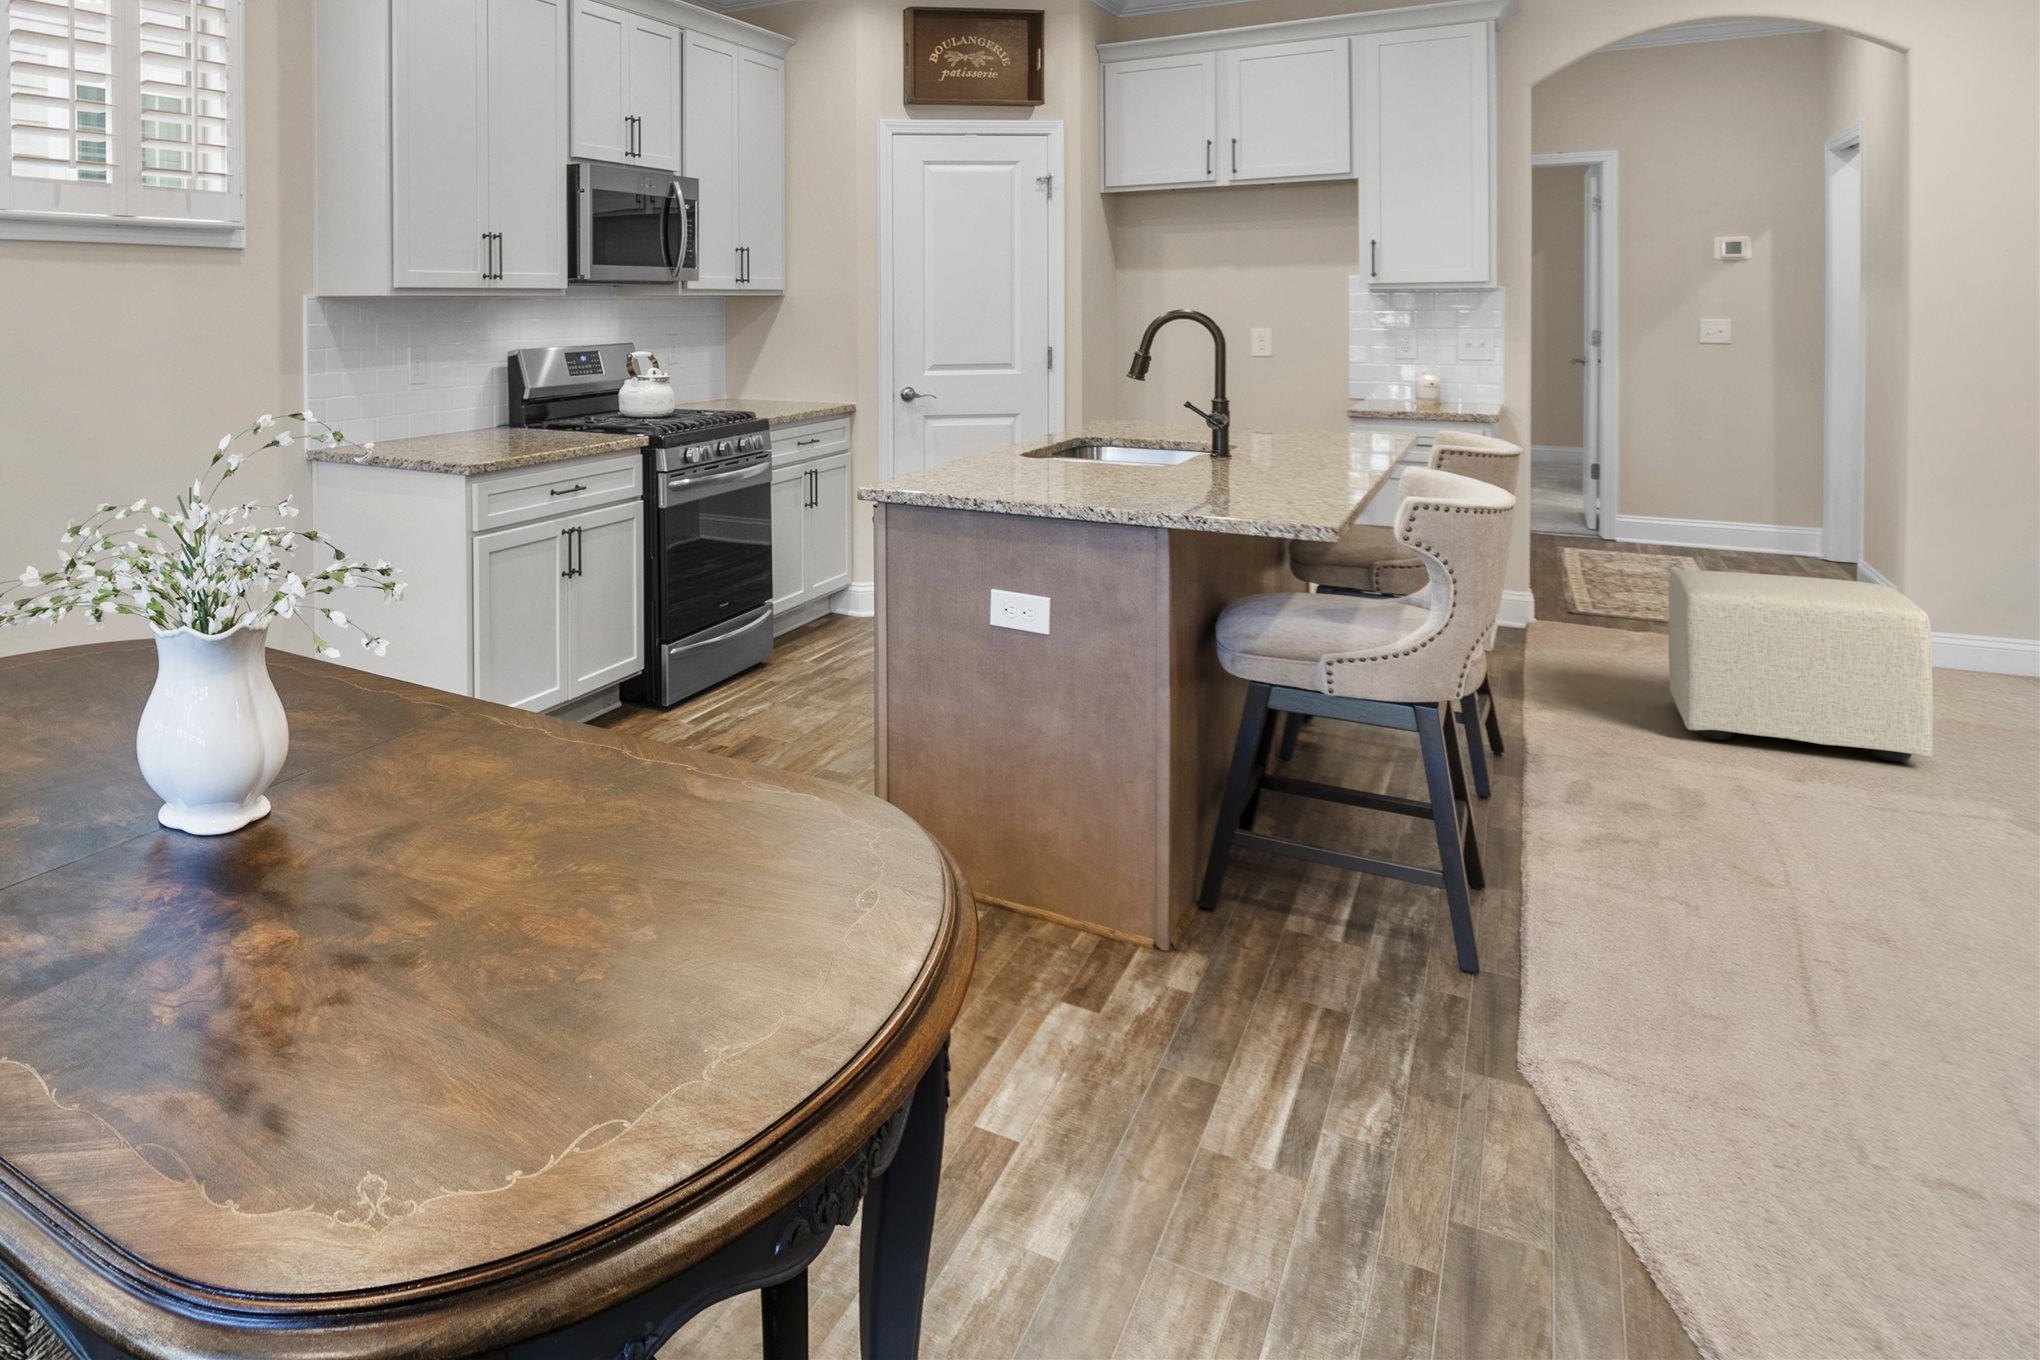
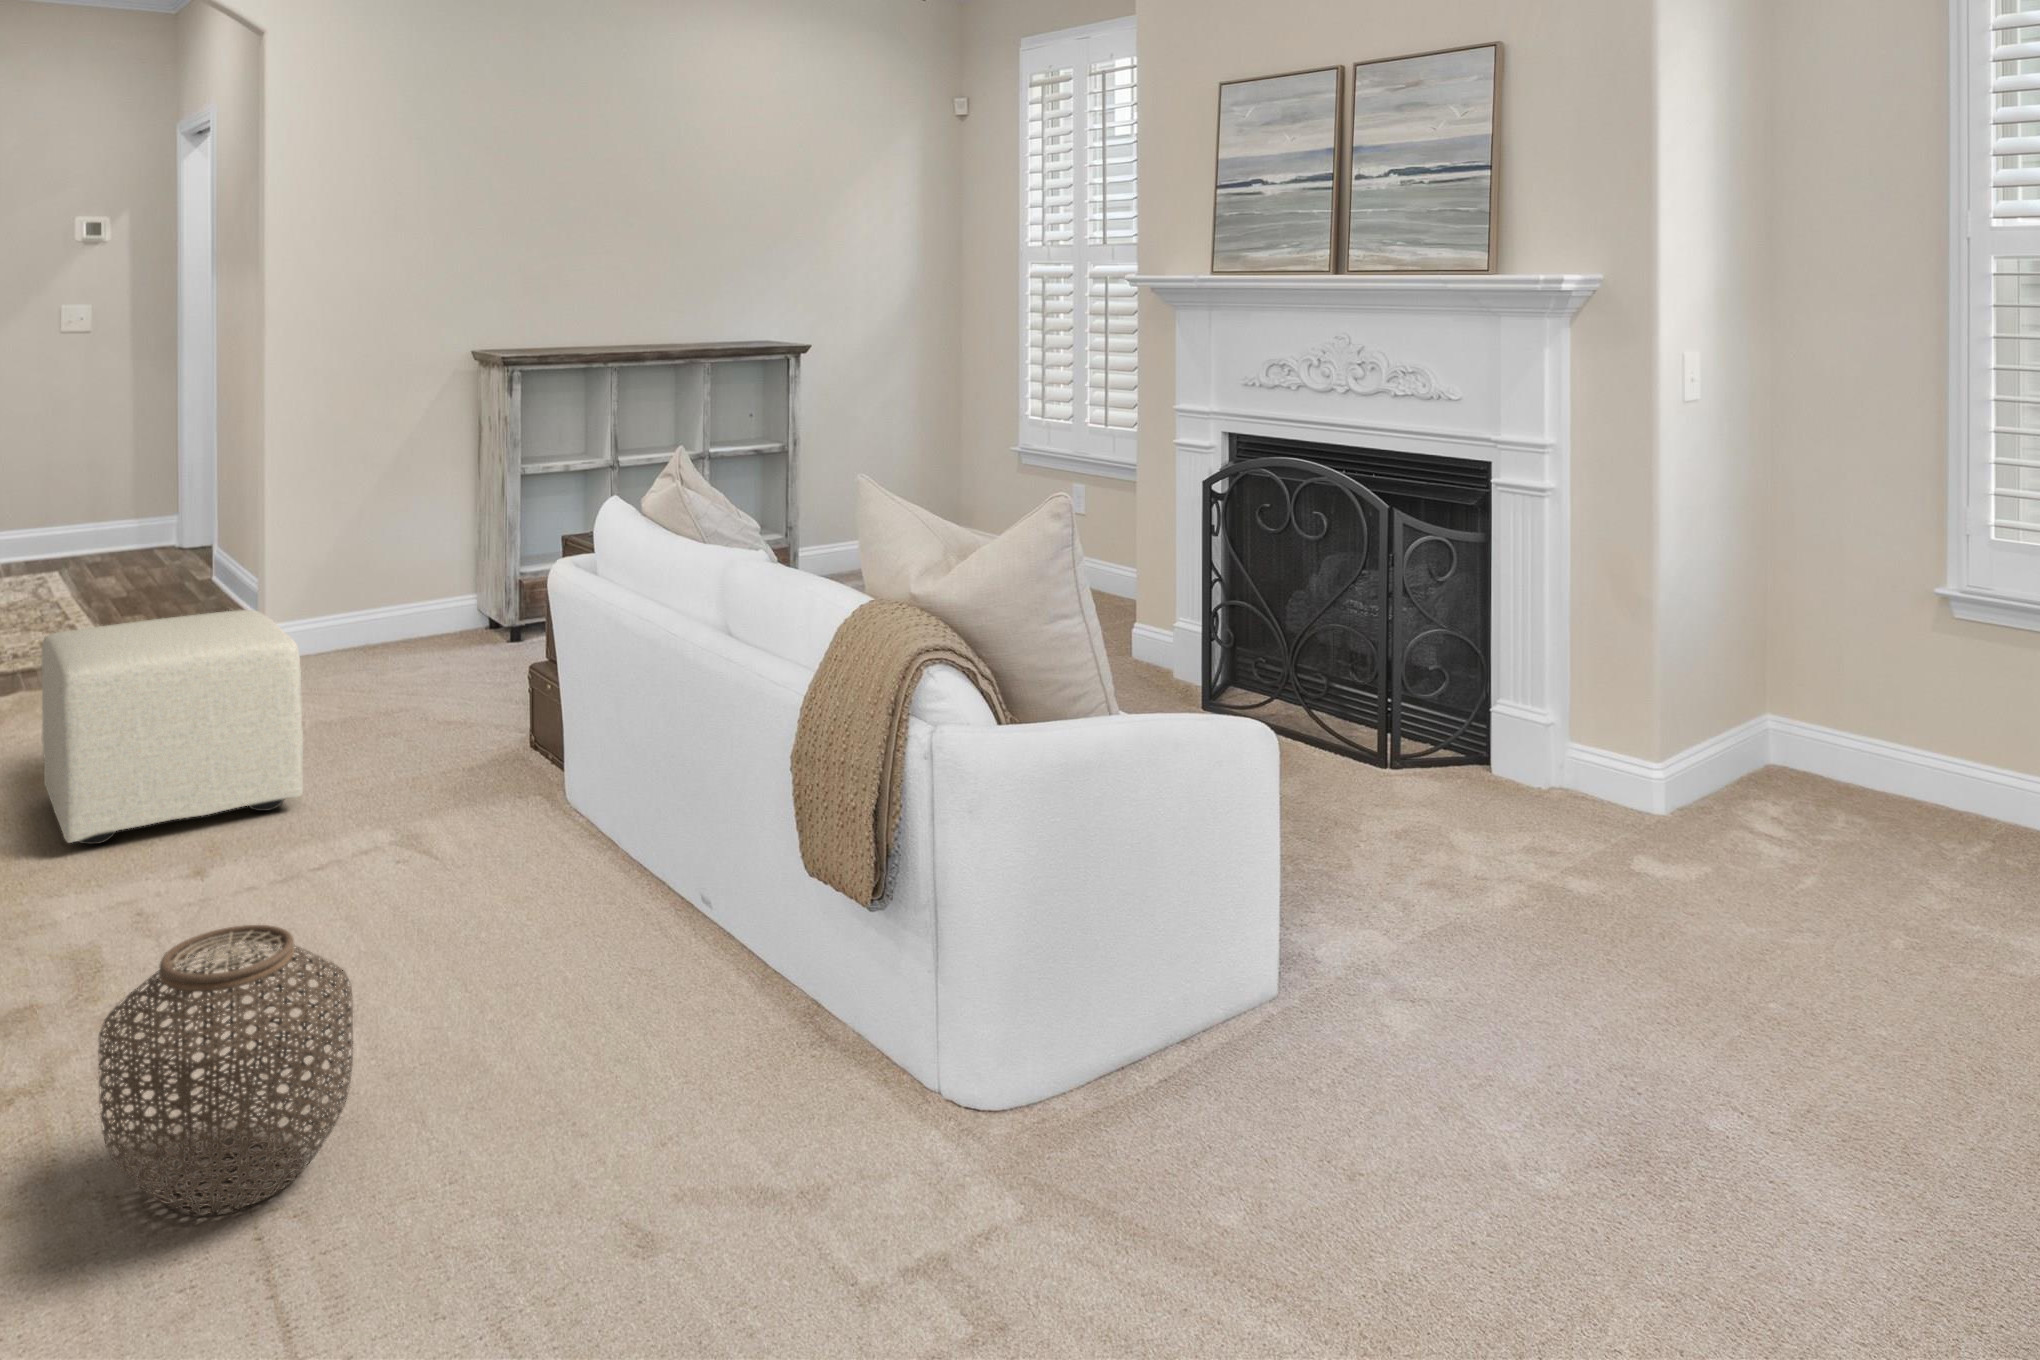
woven basket: none [1701,761,1938,973] -> present [98,925,353,1213]

